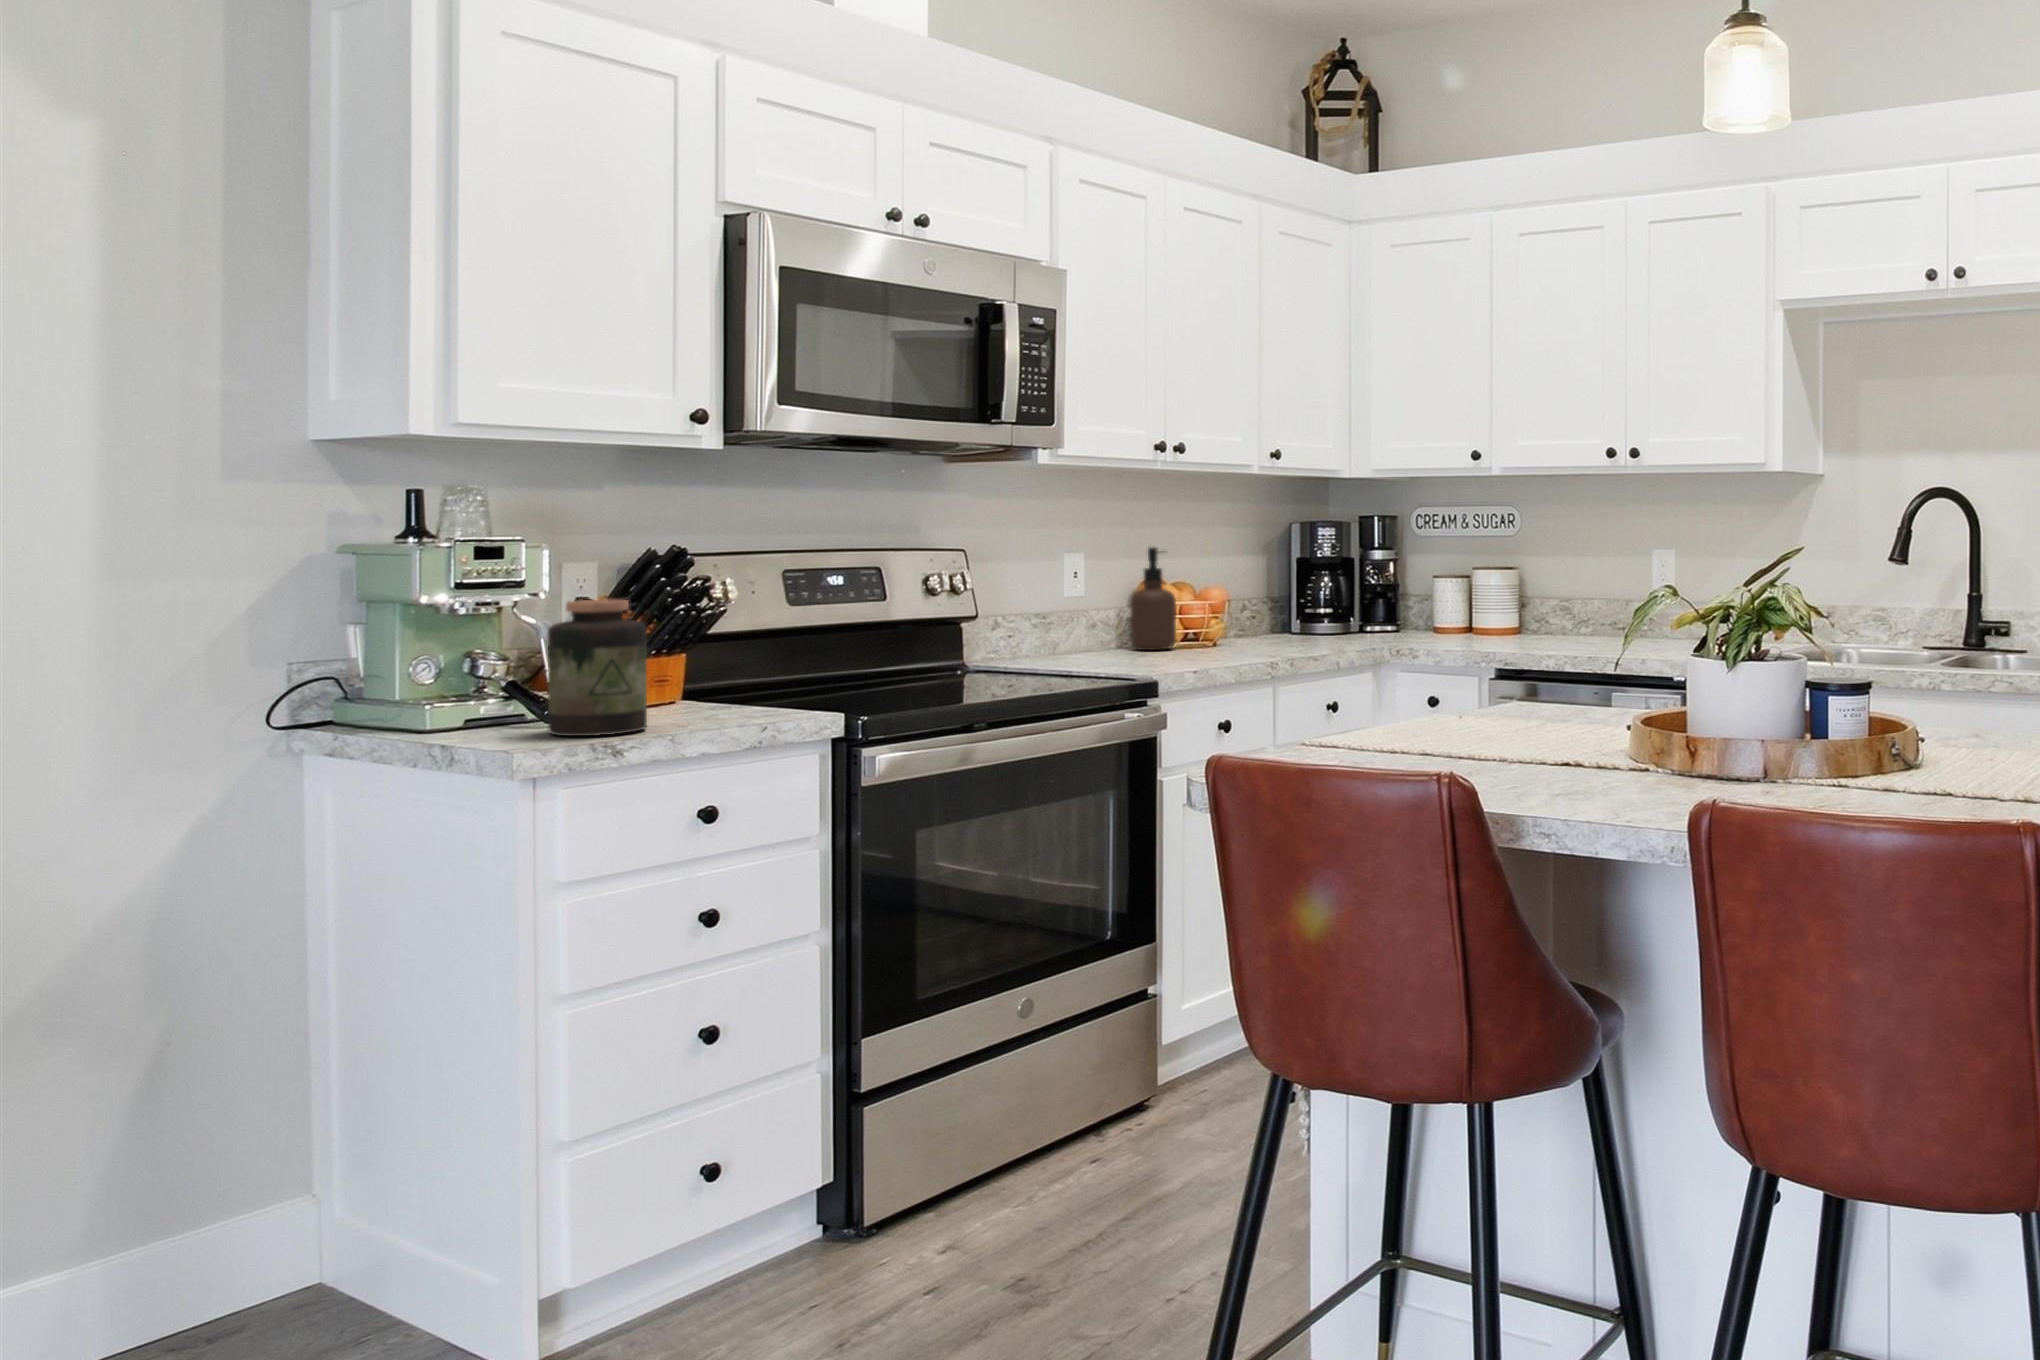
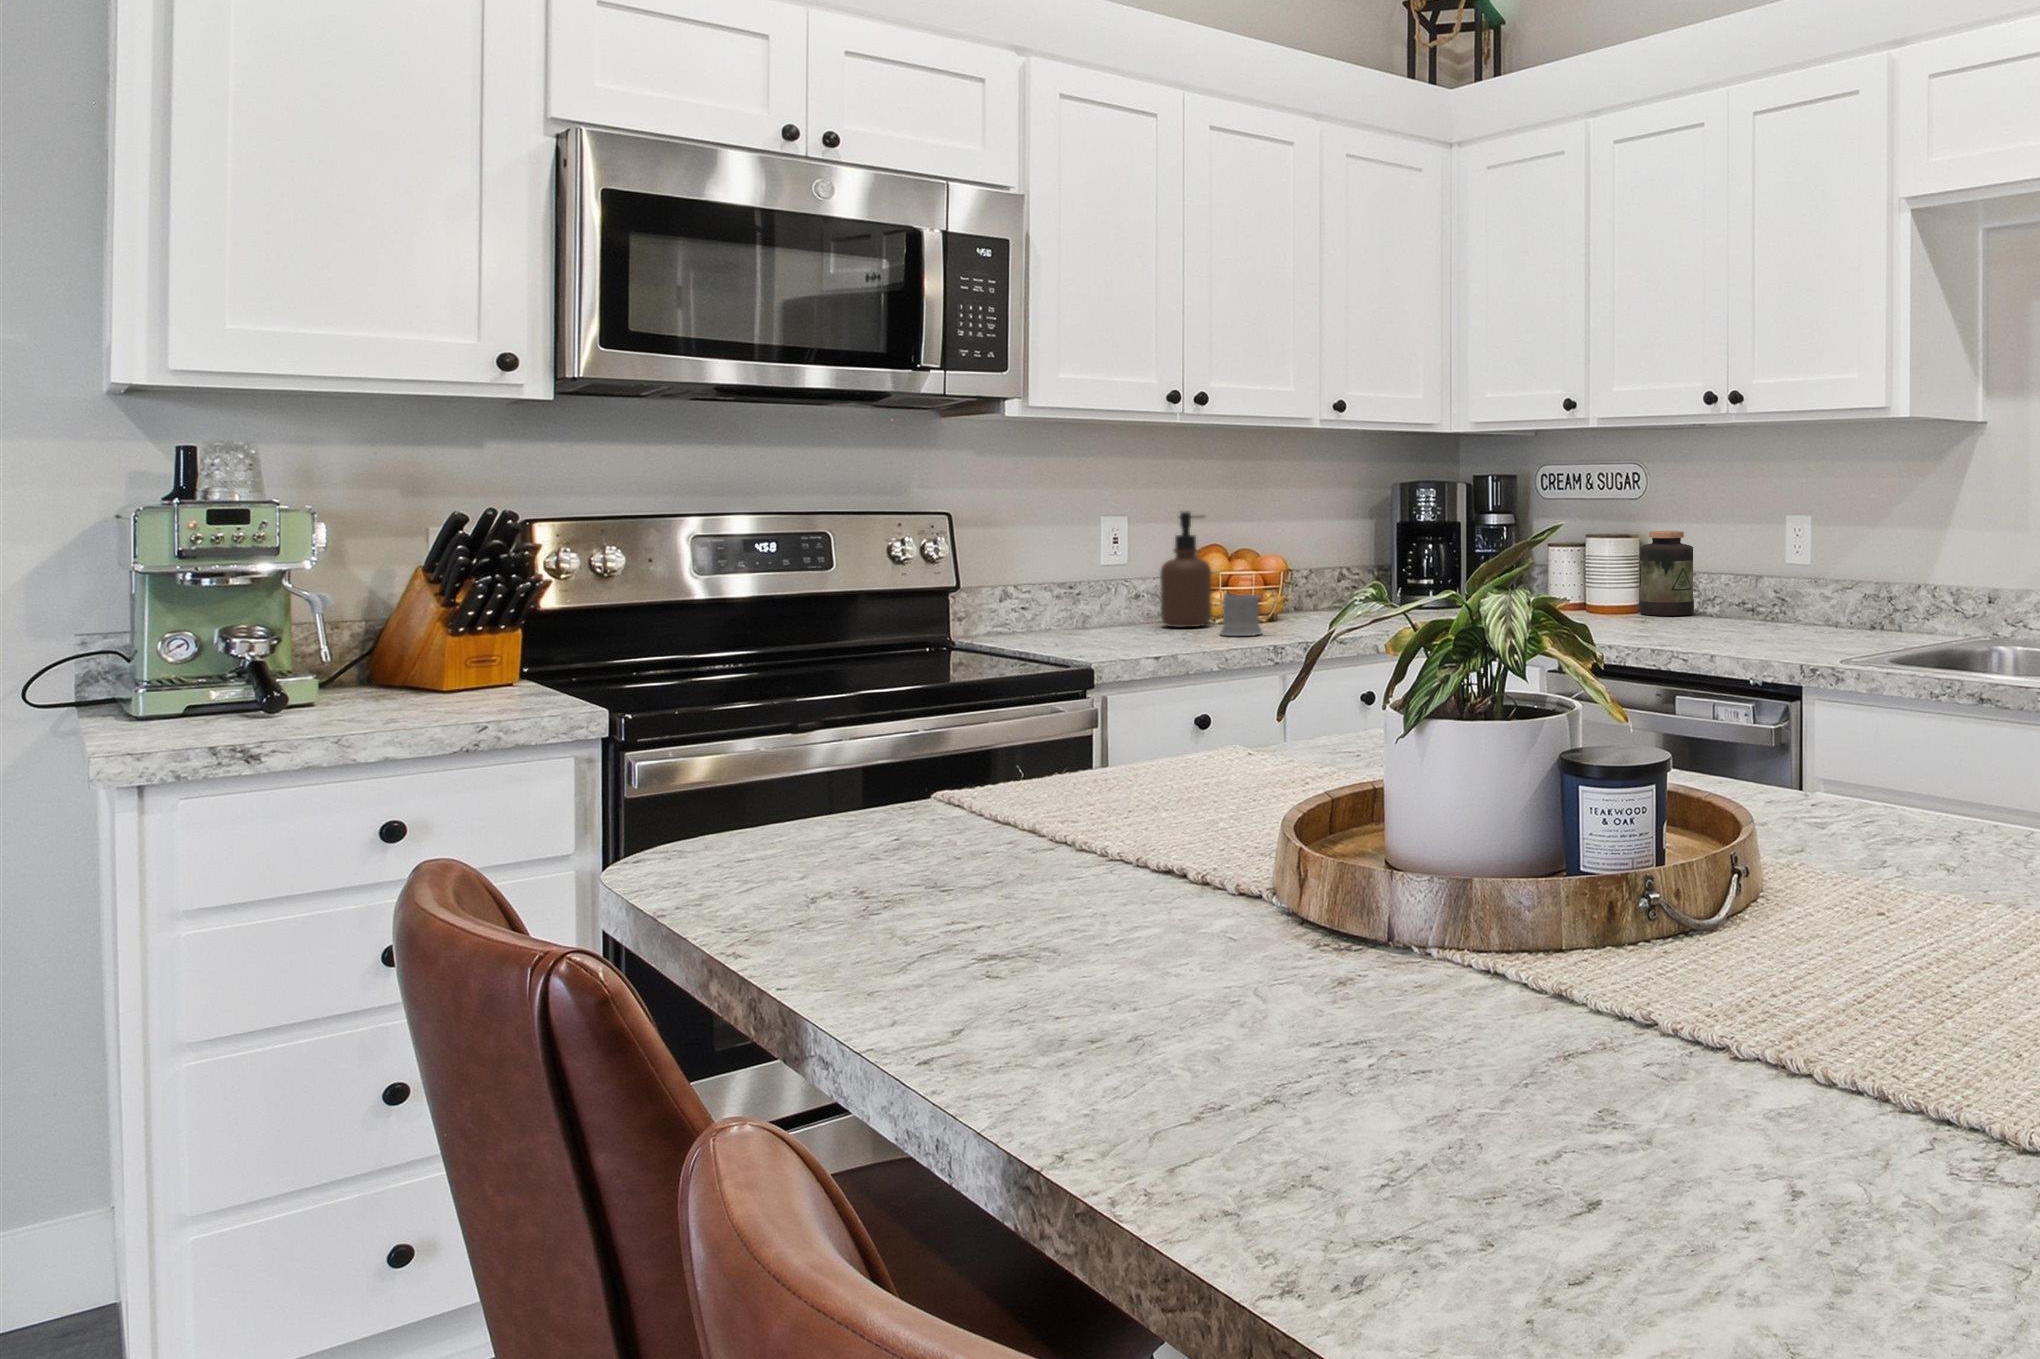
jar: present [548,600,647,736] -> present [1639,531,1694,616]
mug: none [1200,615,1251,655] -> present [1220,591,1276,636]

